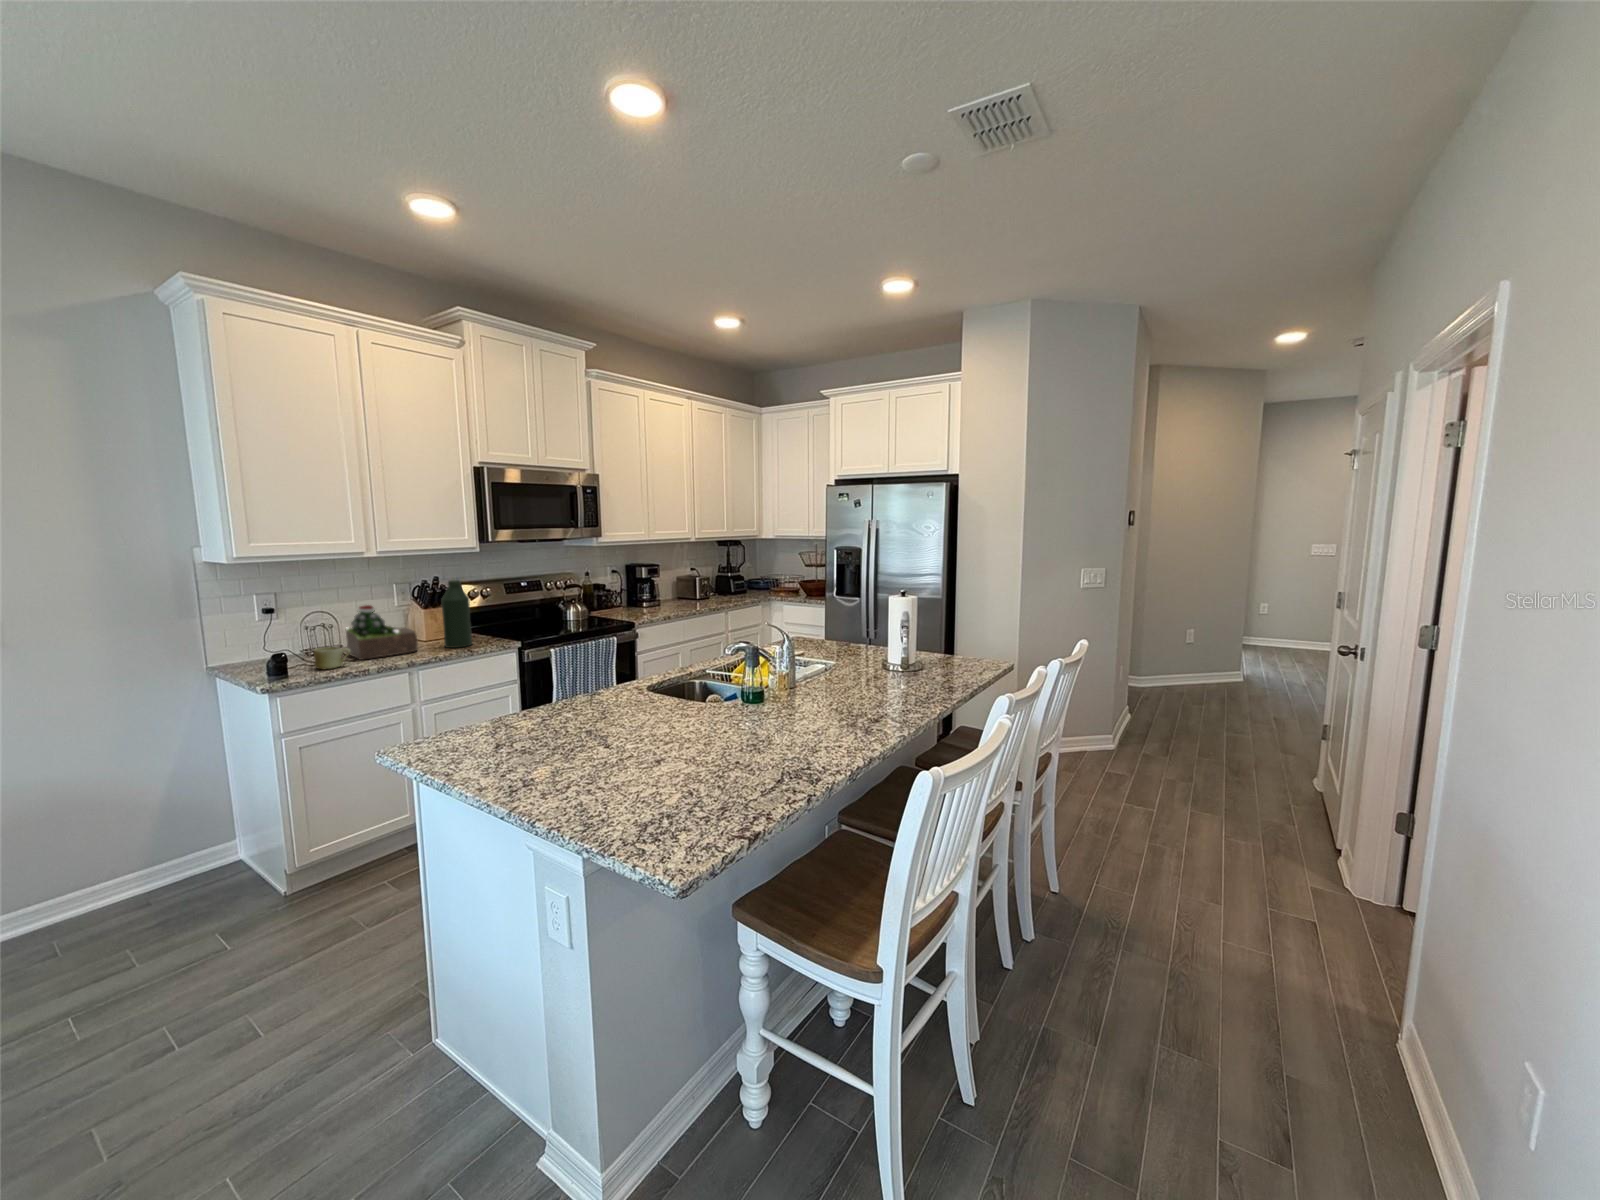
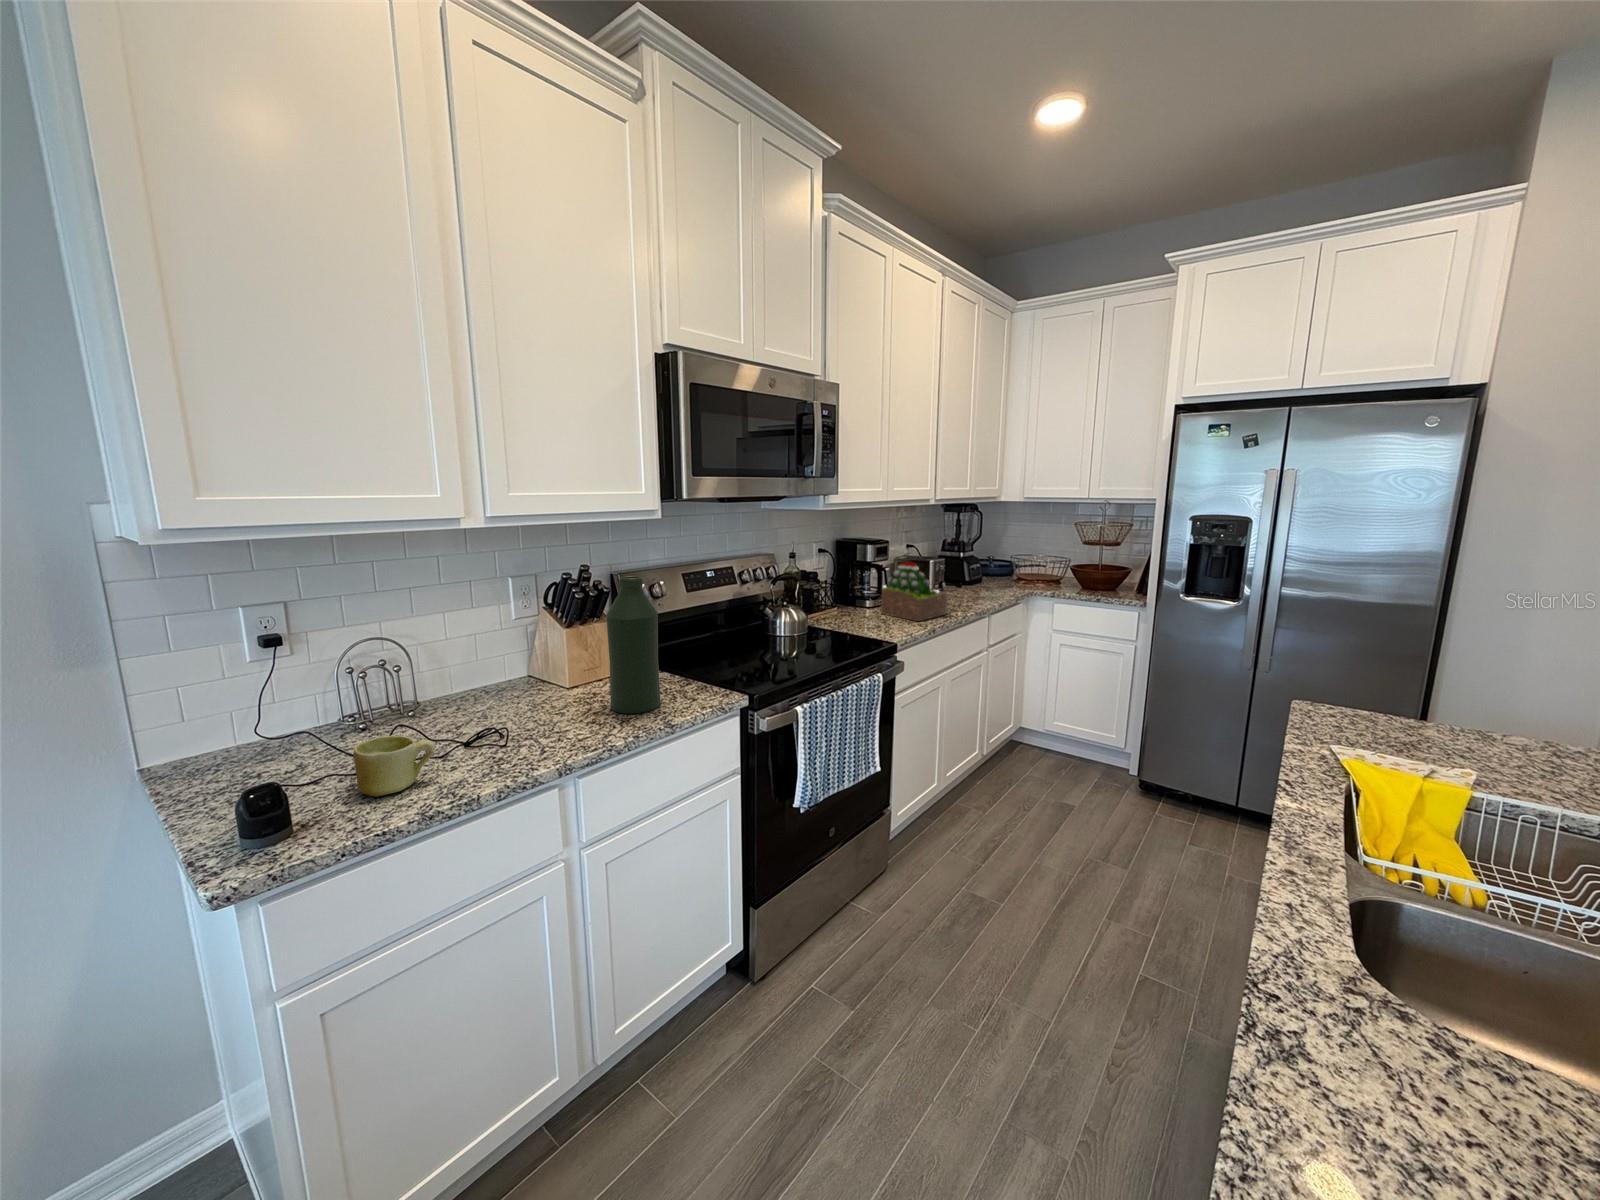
succulent plant: present [346,605,418,660] -> present [881,562,947,621]

